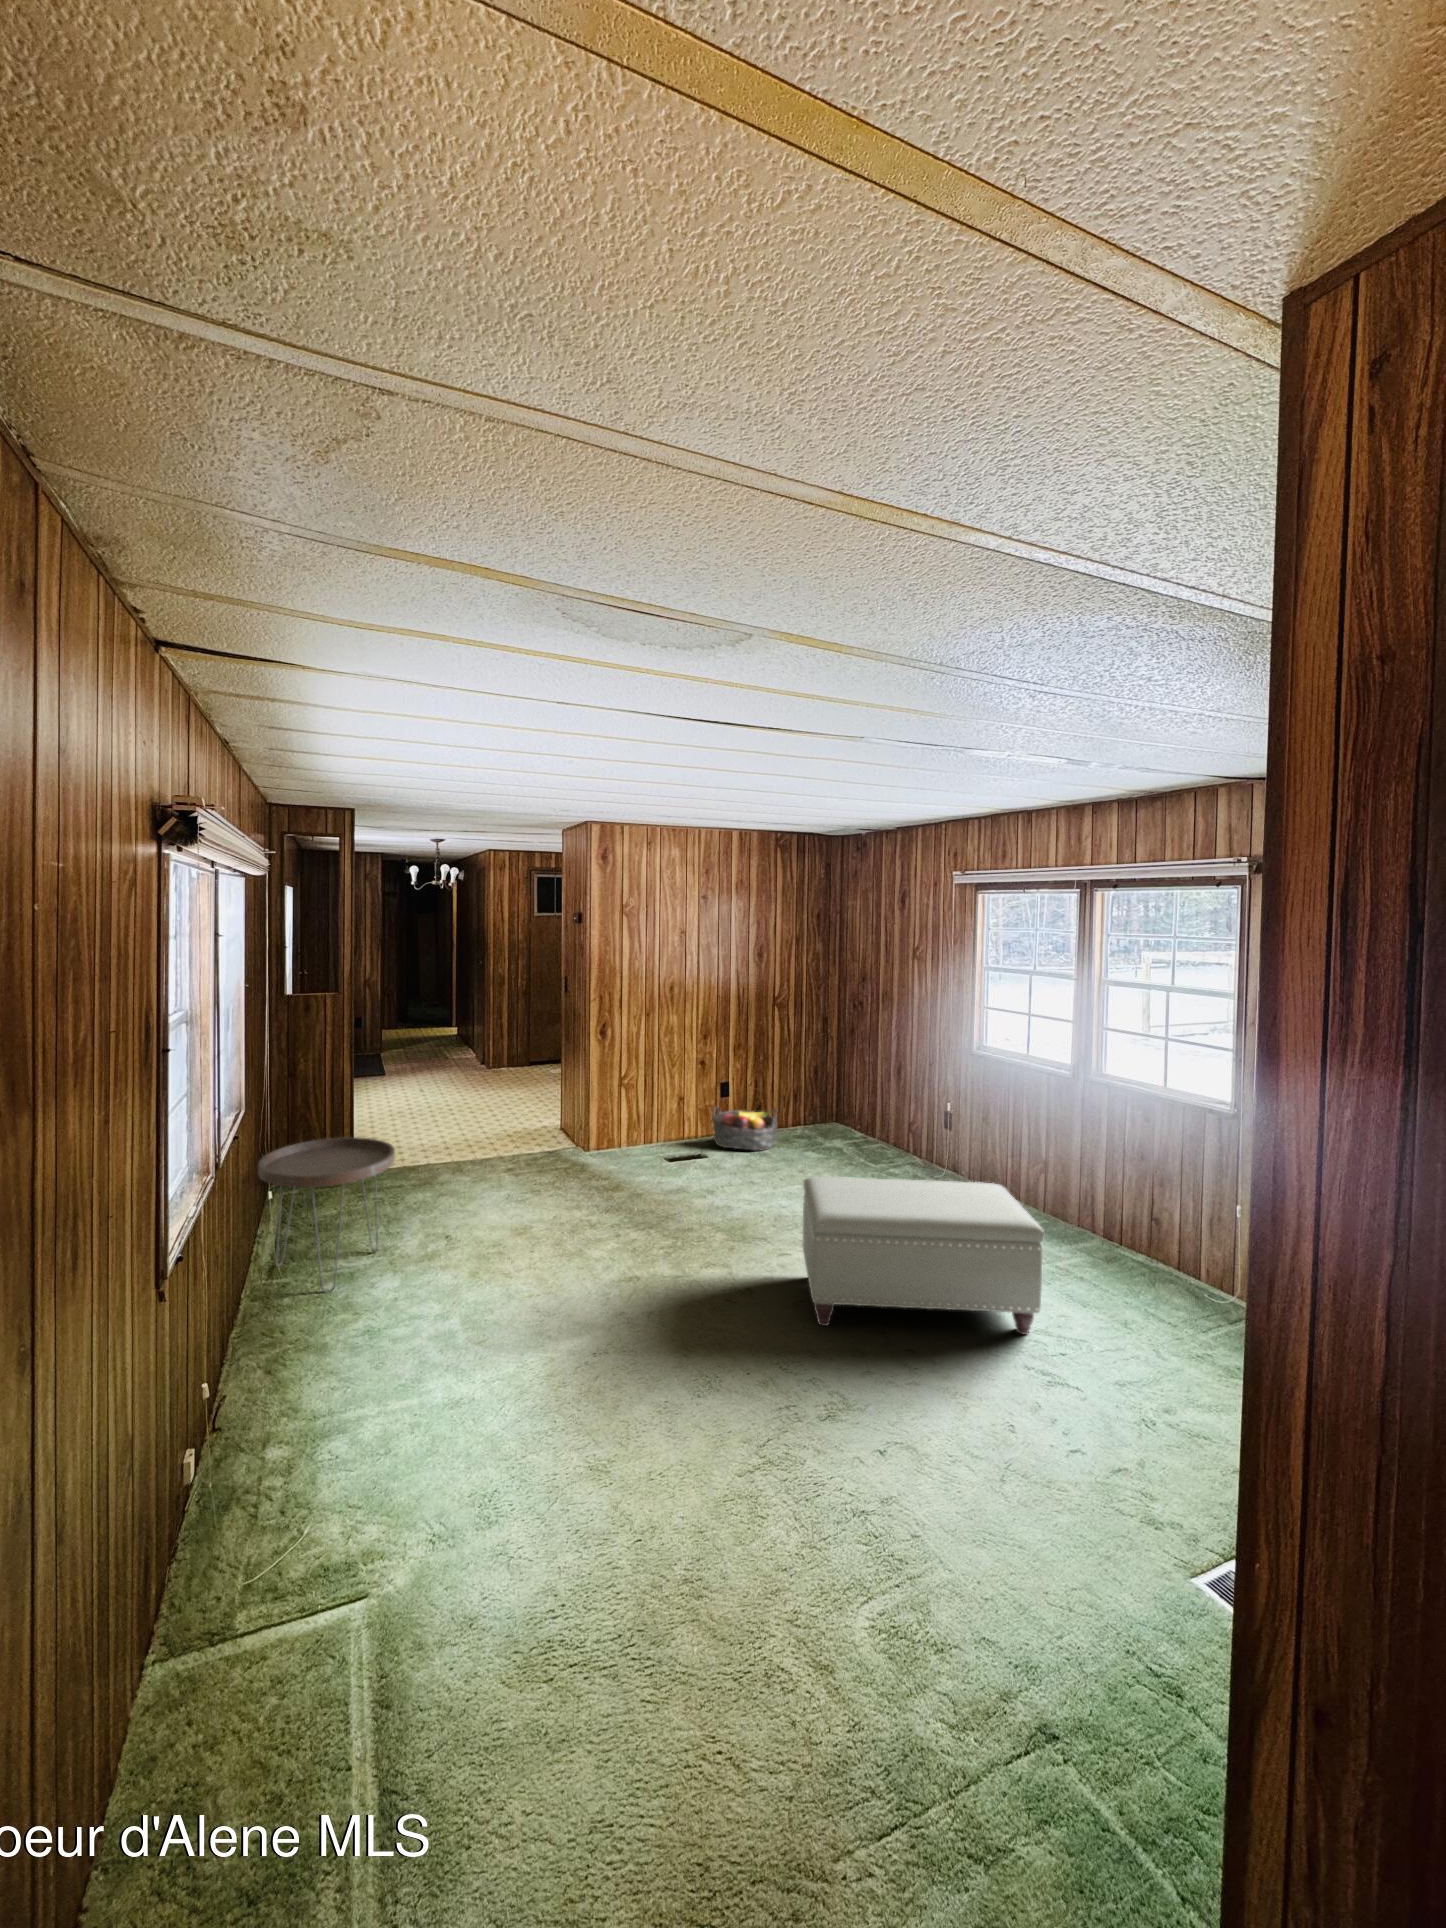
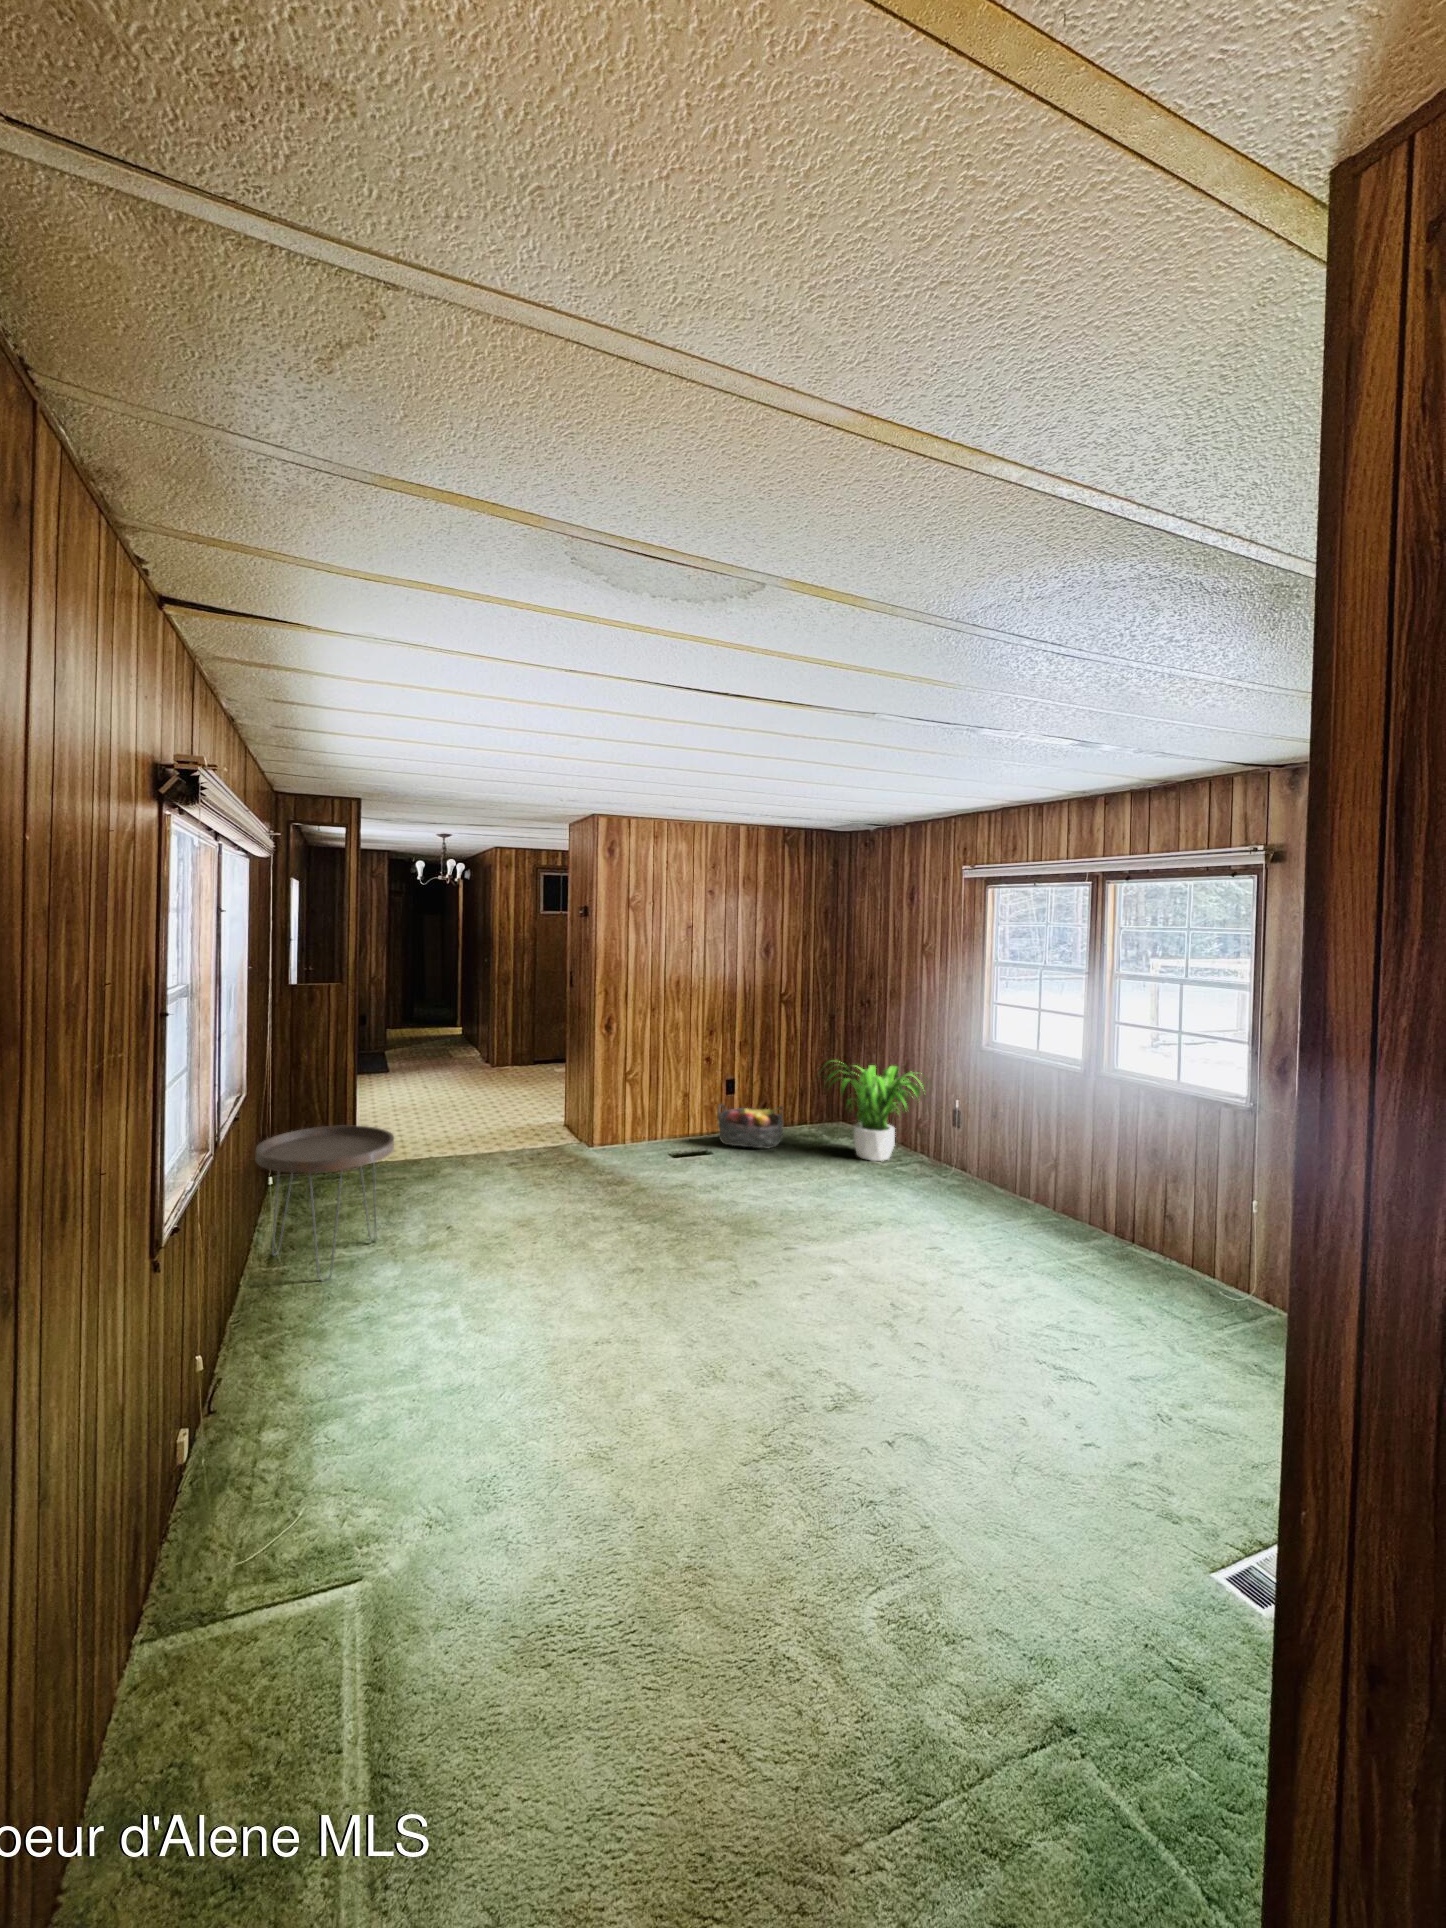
potted plant: none [810,1063,924,1162] -> present [825,1061,928,1161]
ottoman: present [803,1177,1044,1335] -> none [809,1169,1058,1331]

